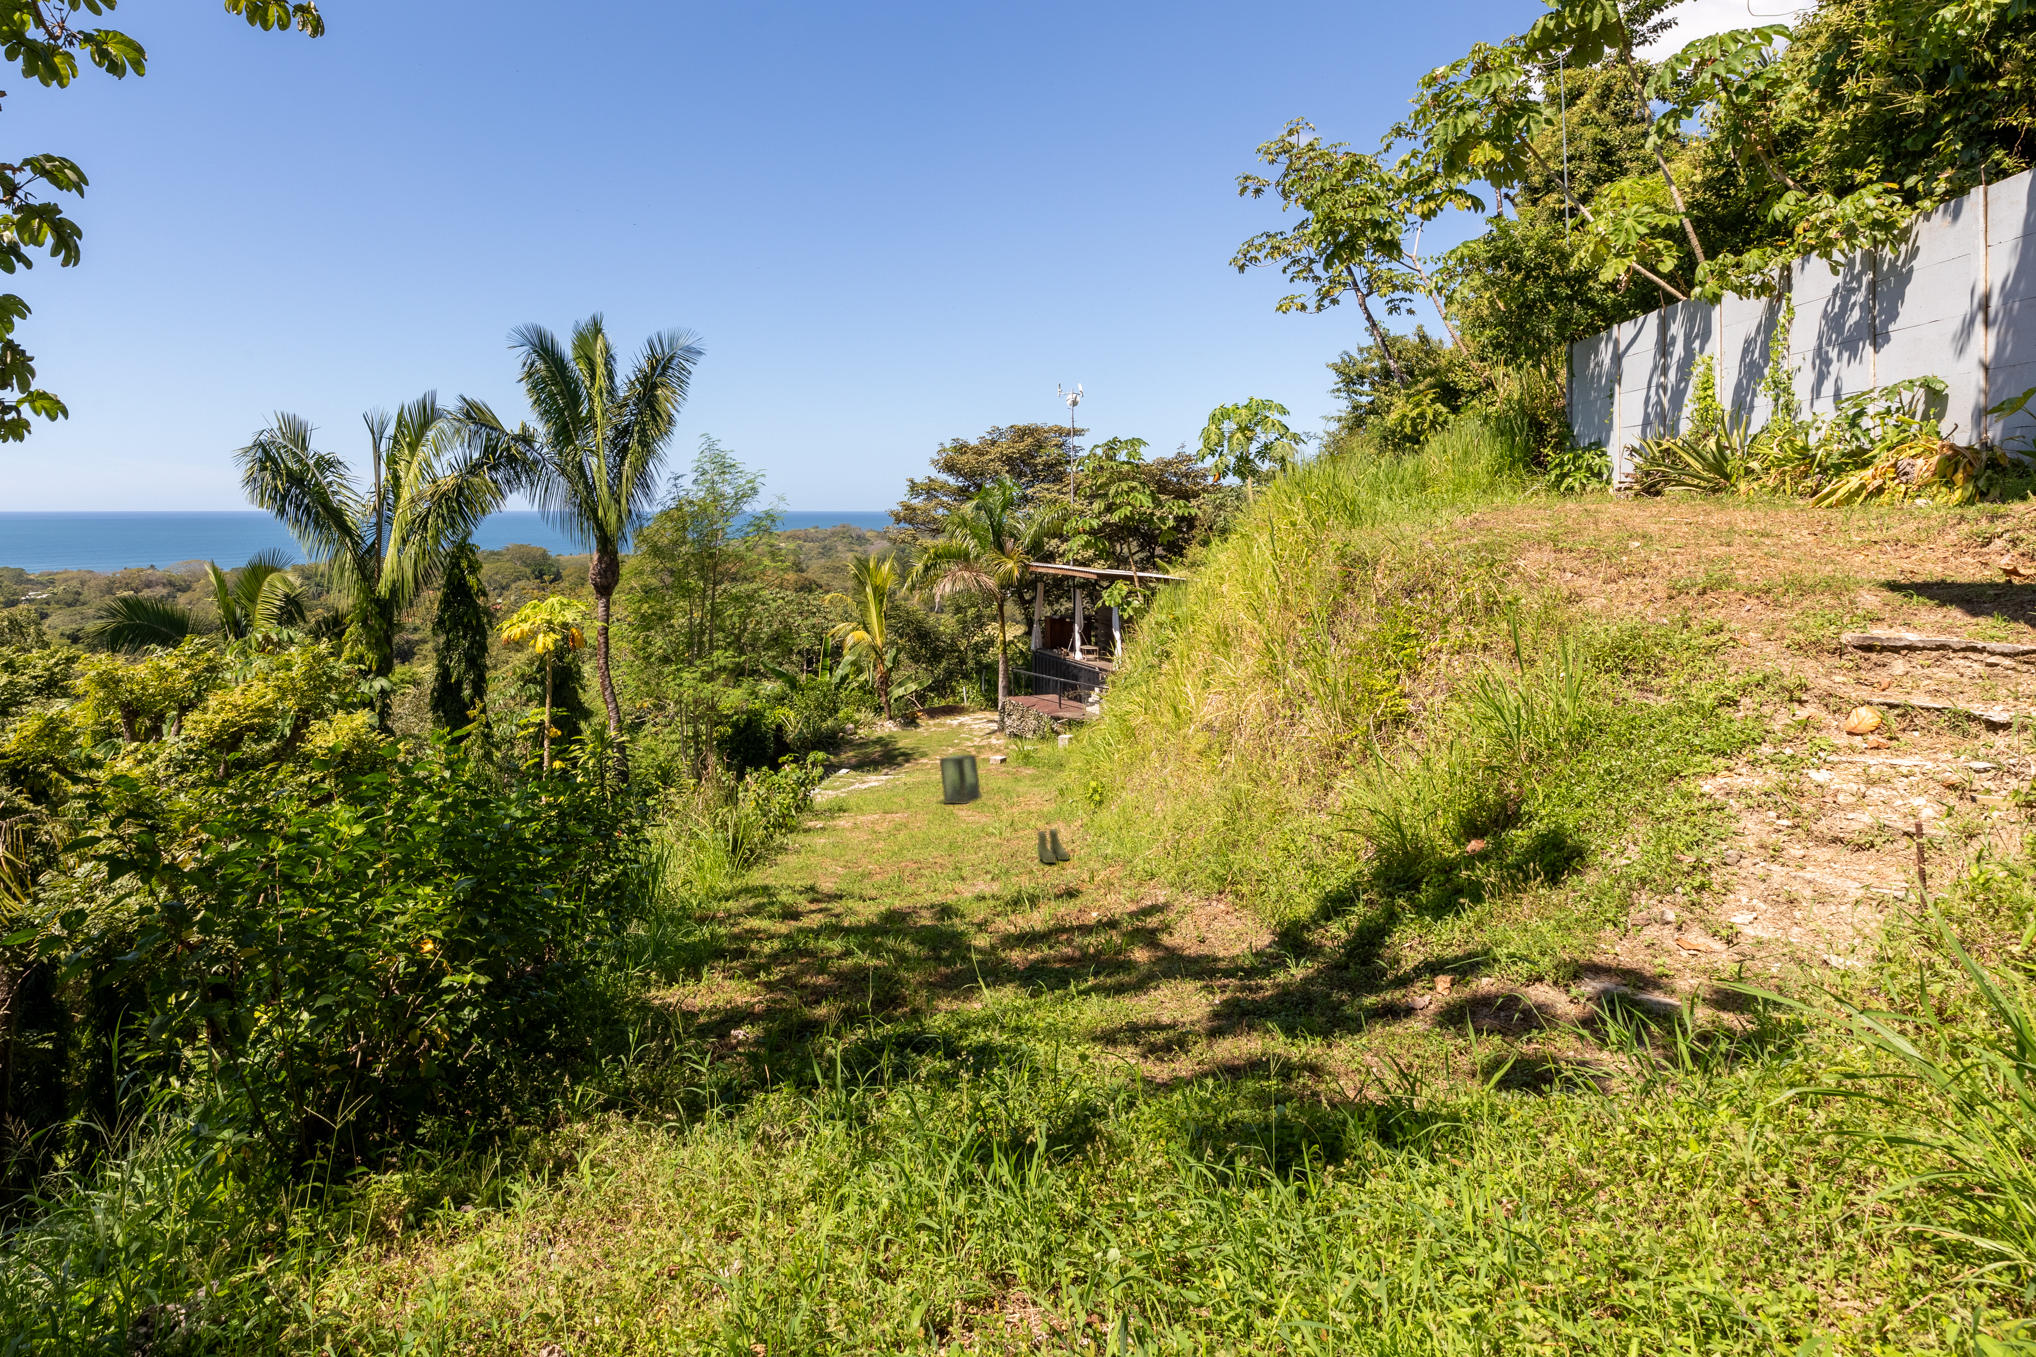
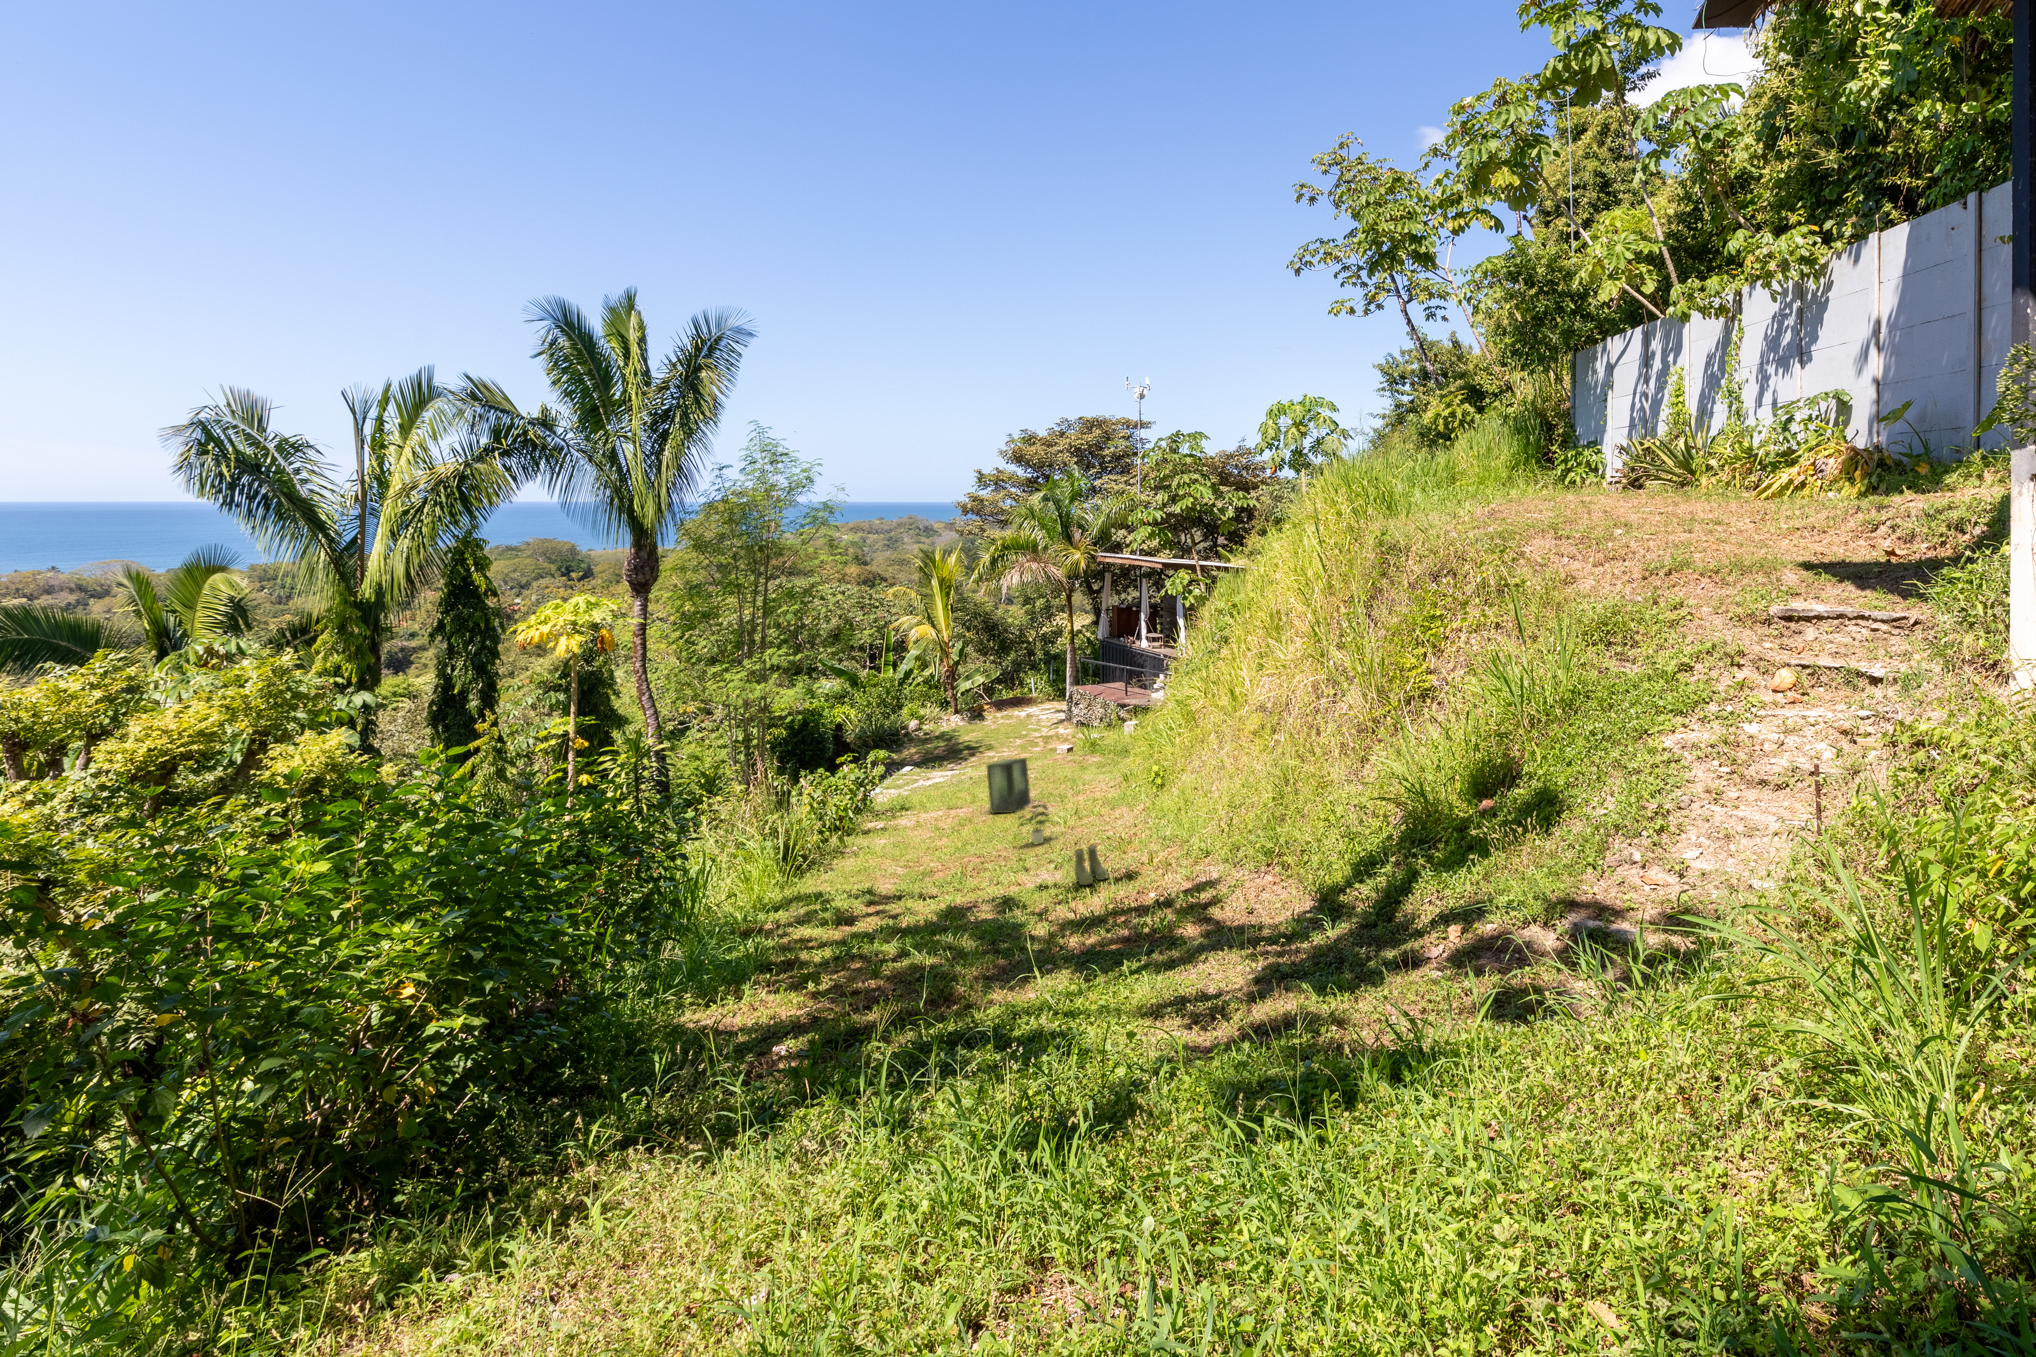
potted plant: none [974,790,1011,830] -> present [1016,804,1049,845]

